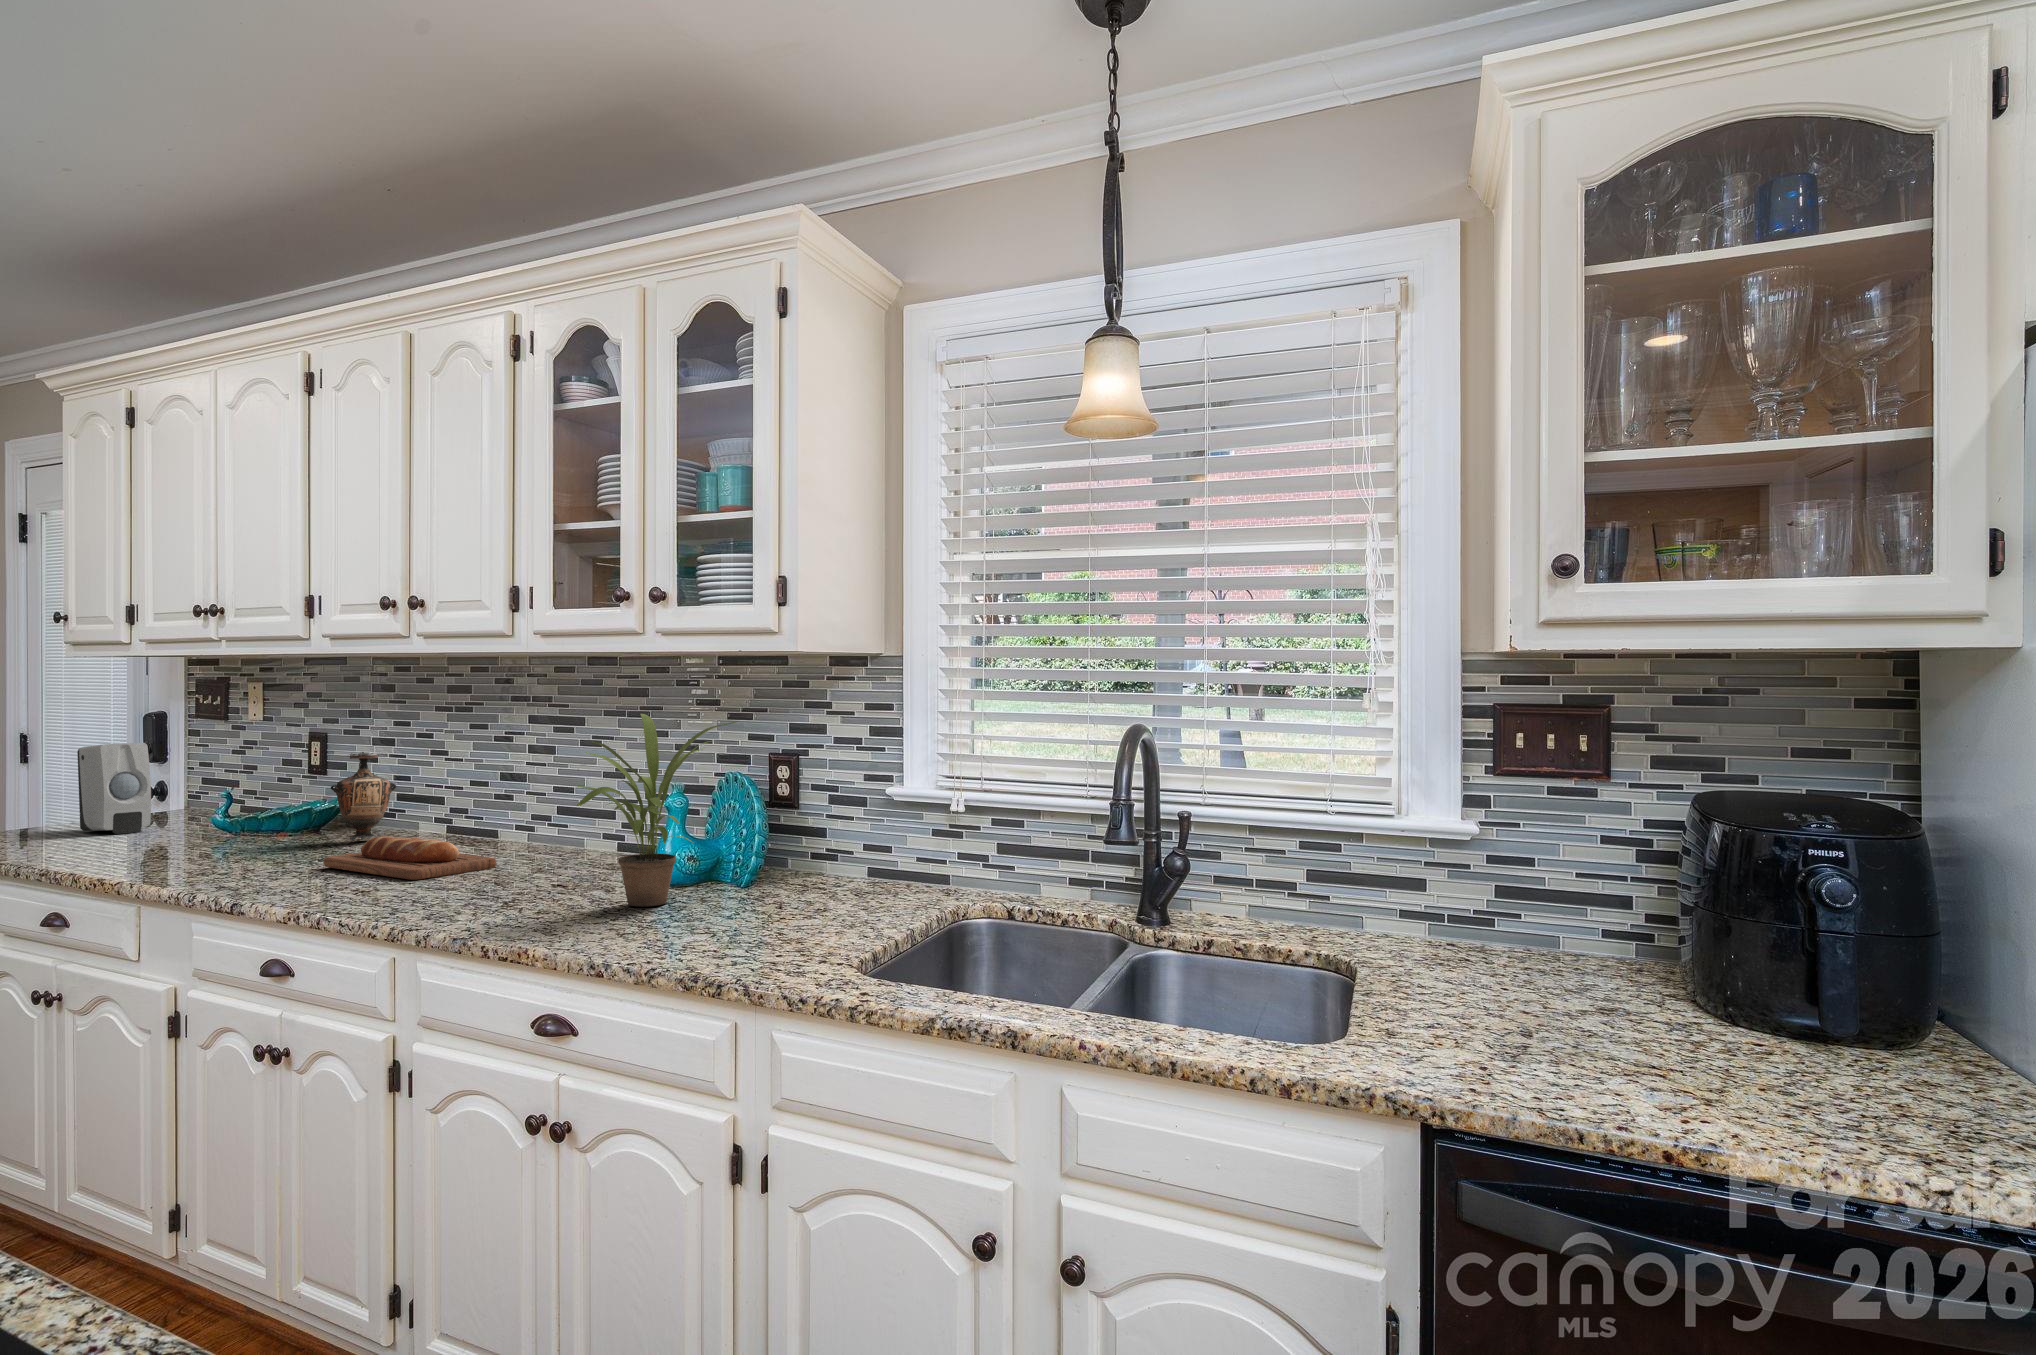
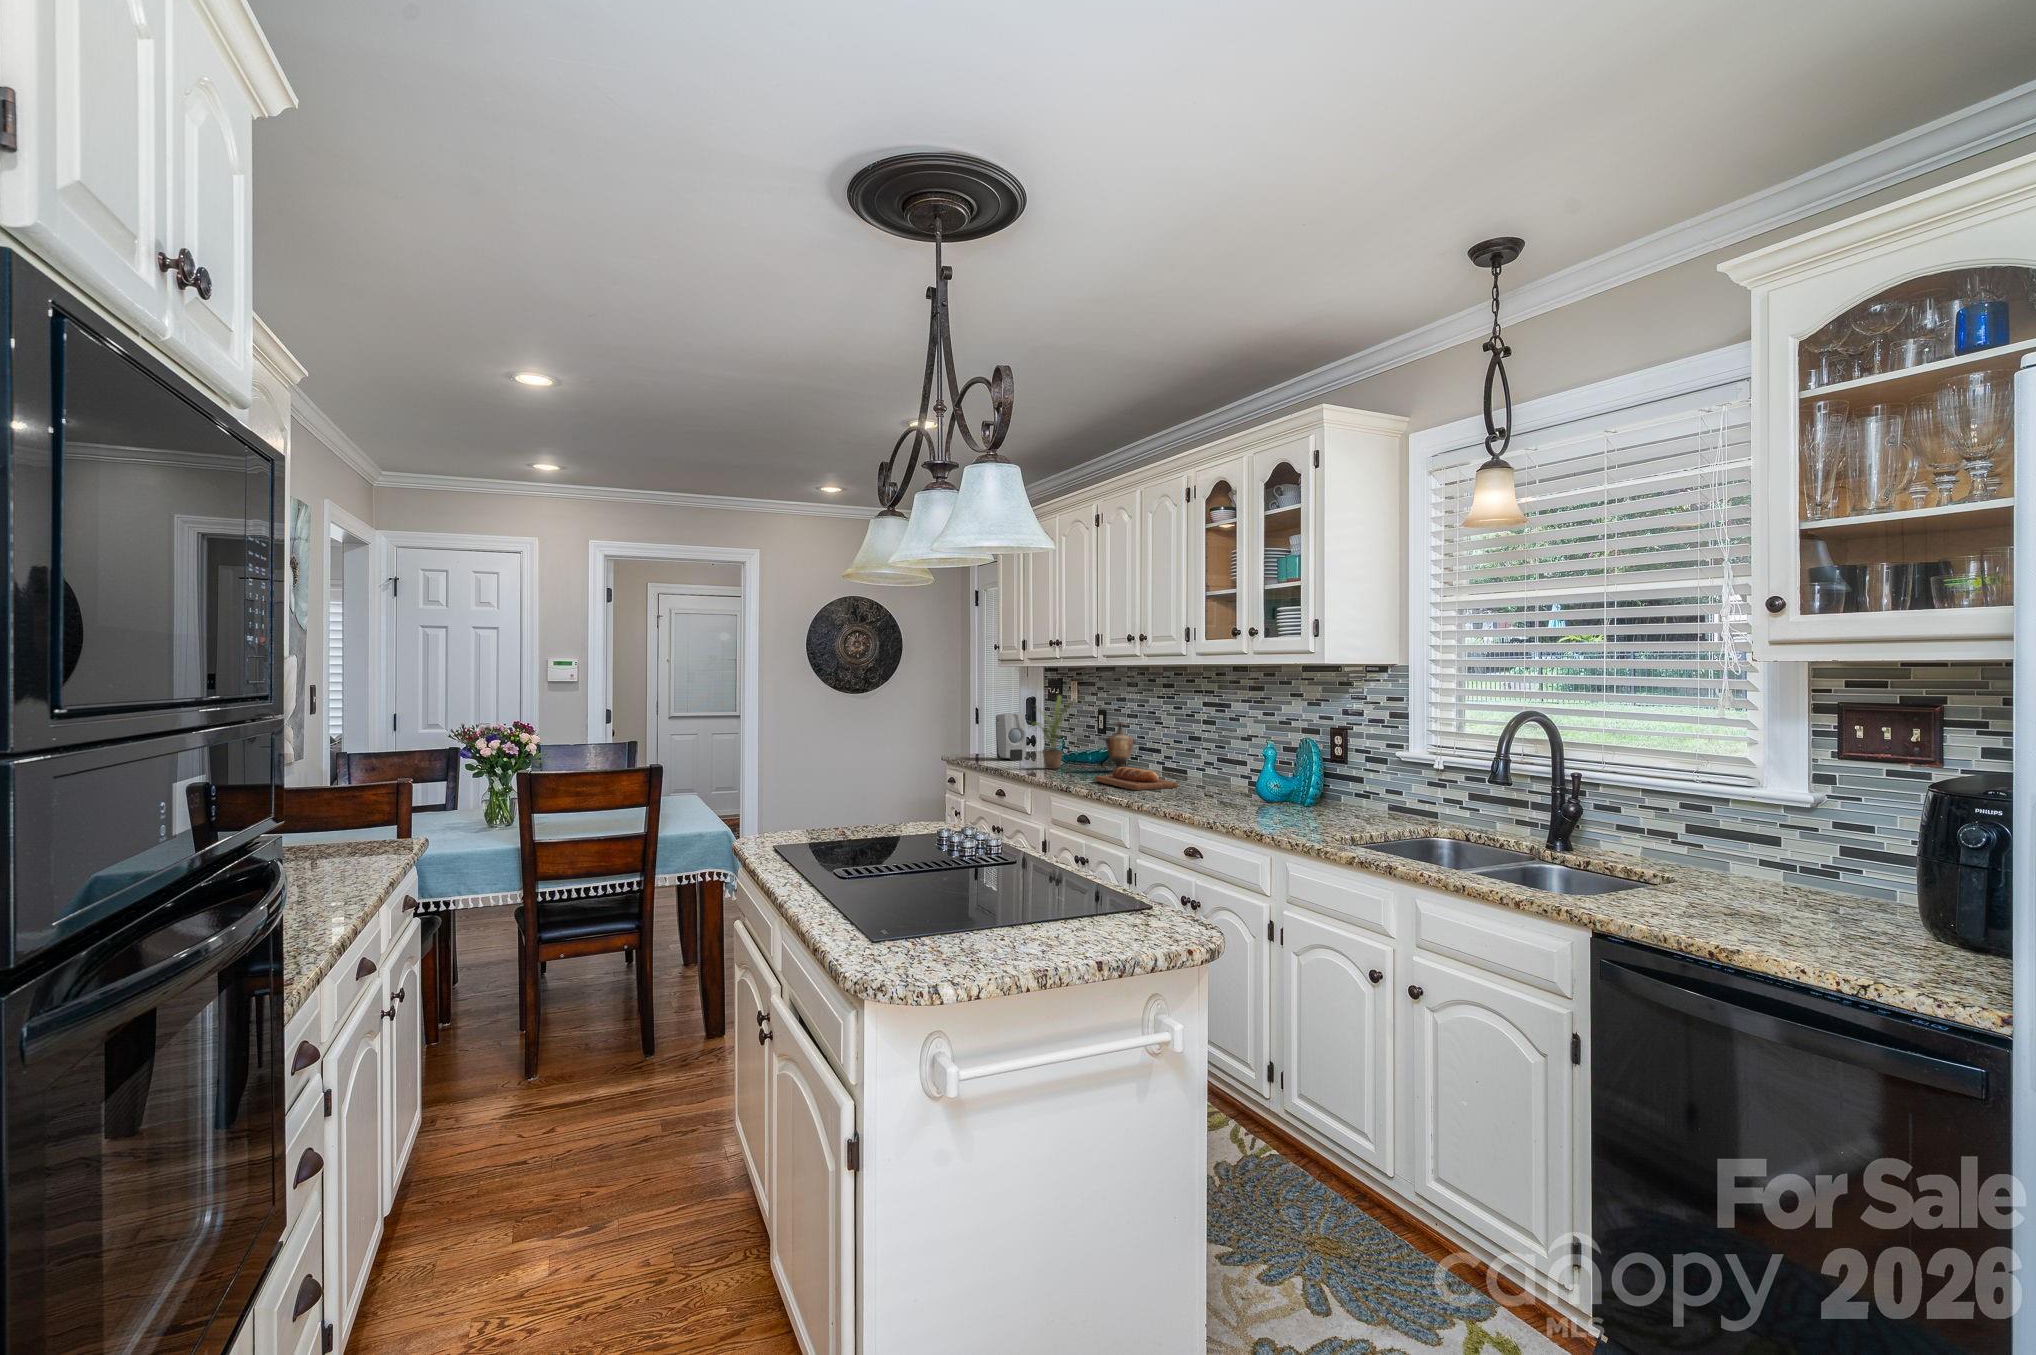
potted plant: present [577,714,737,907] -> present [1031,695,1075,769]

